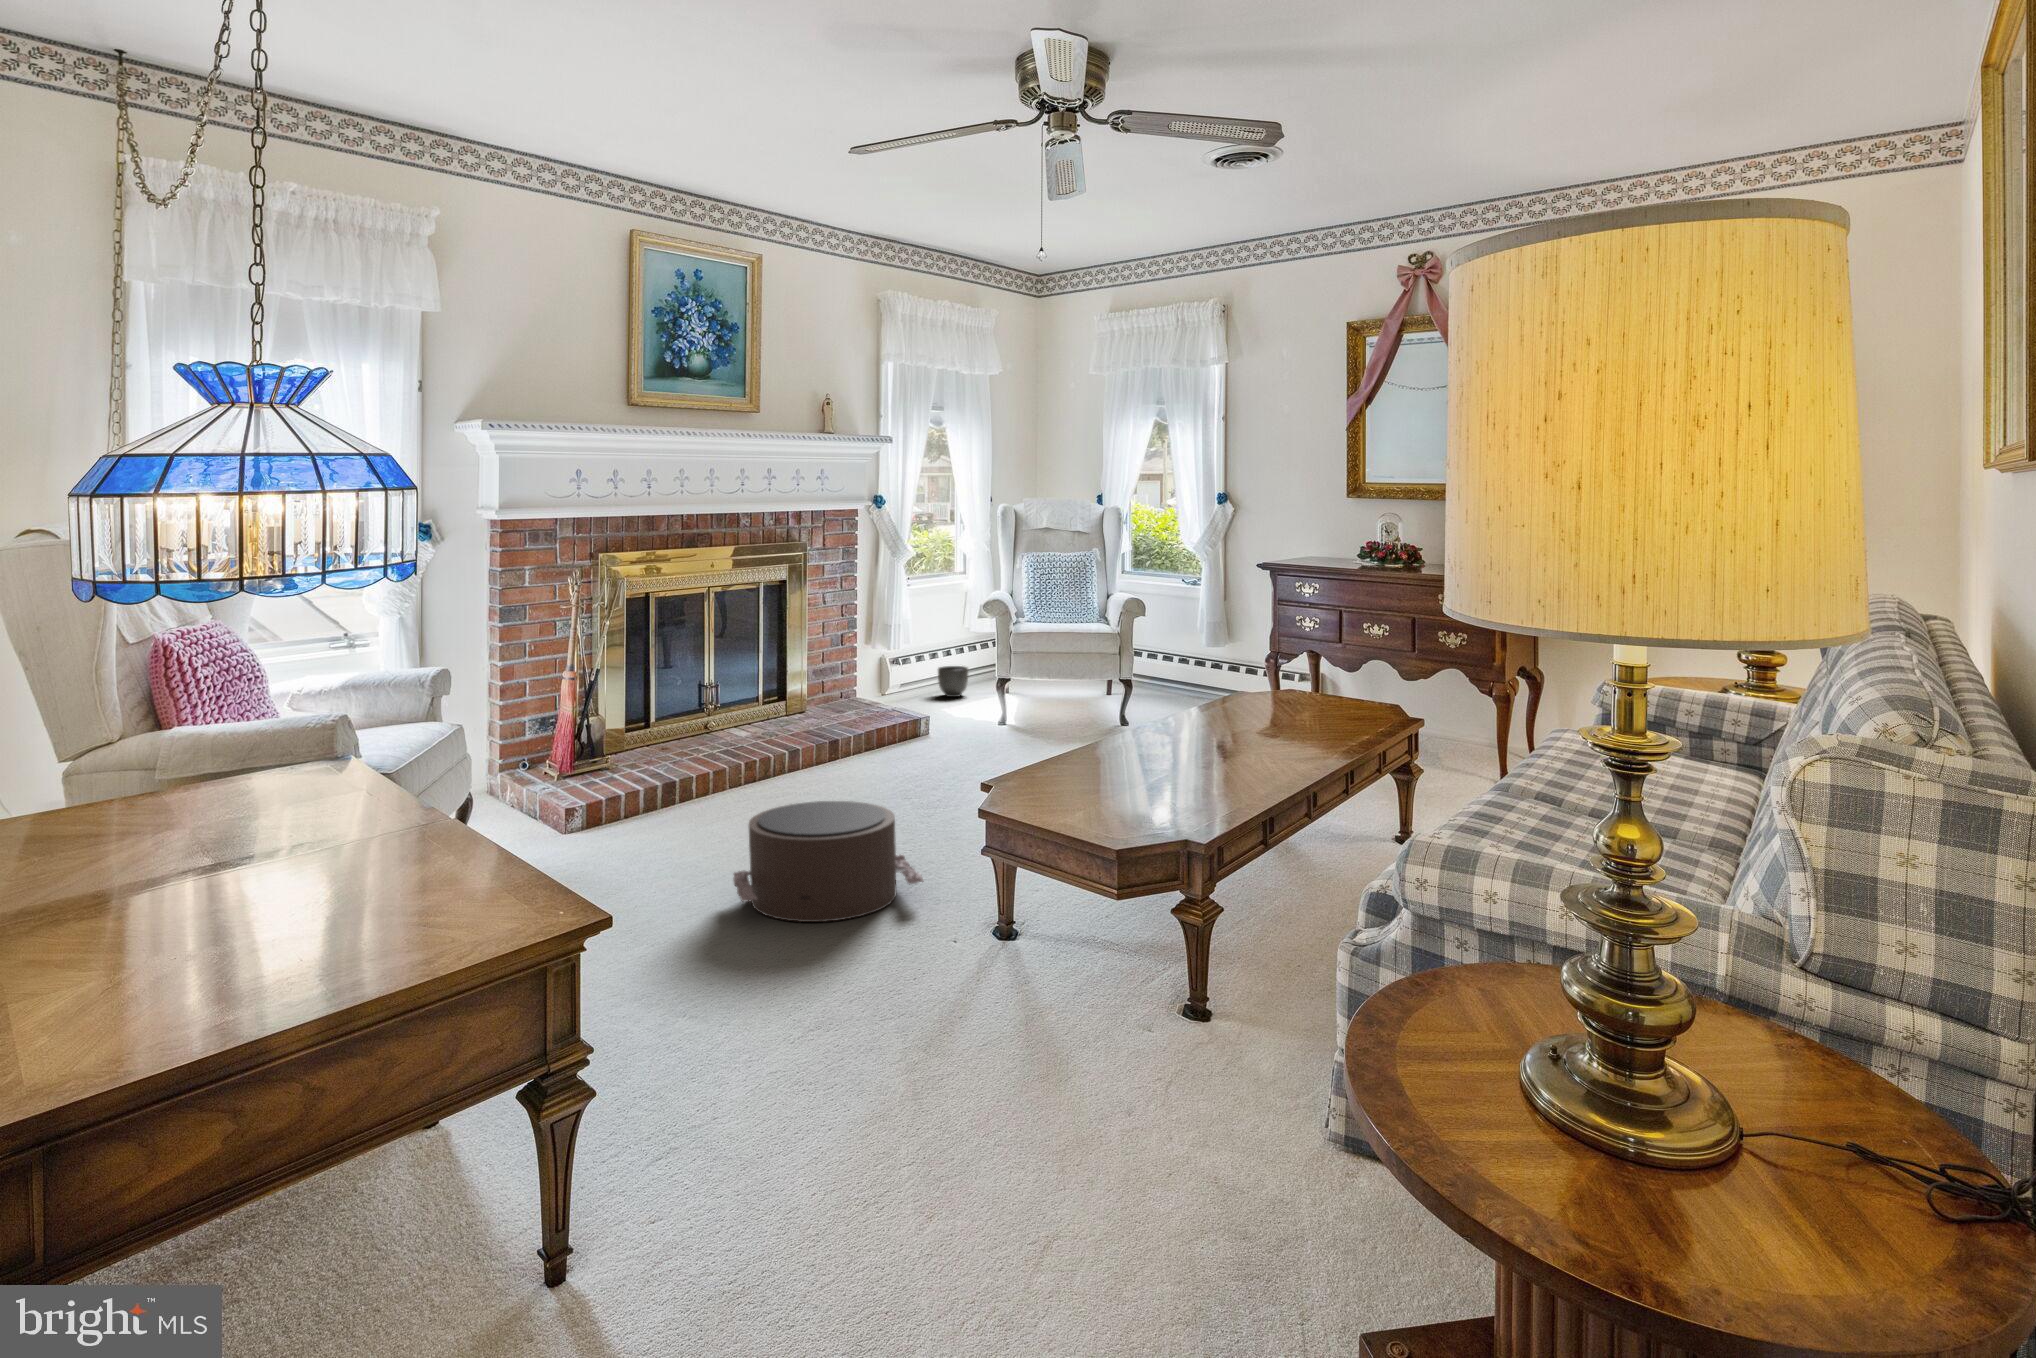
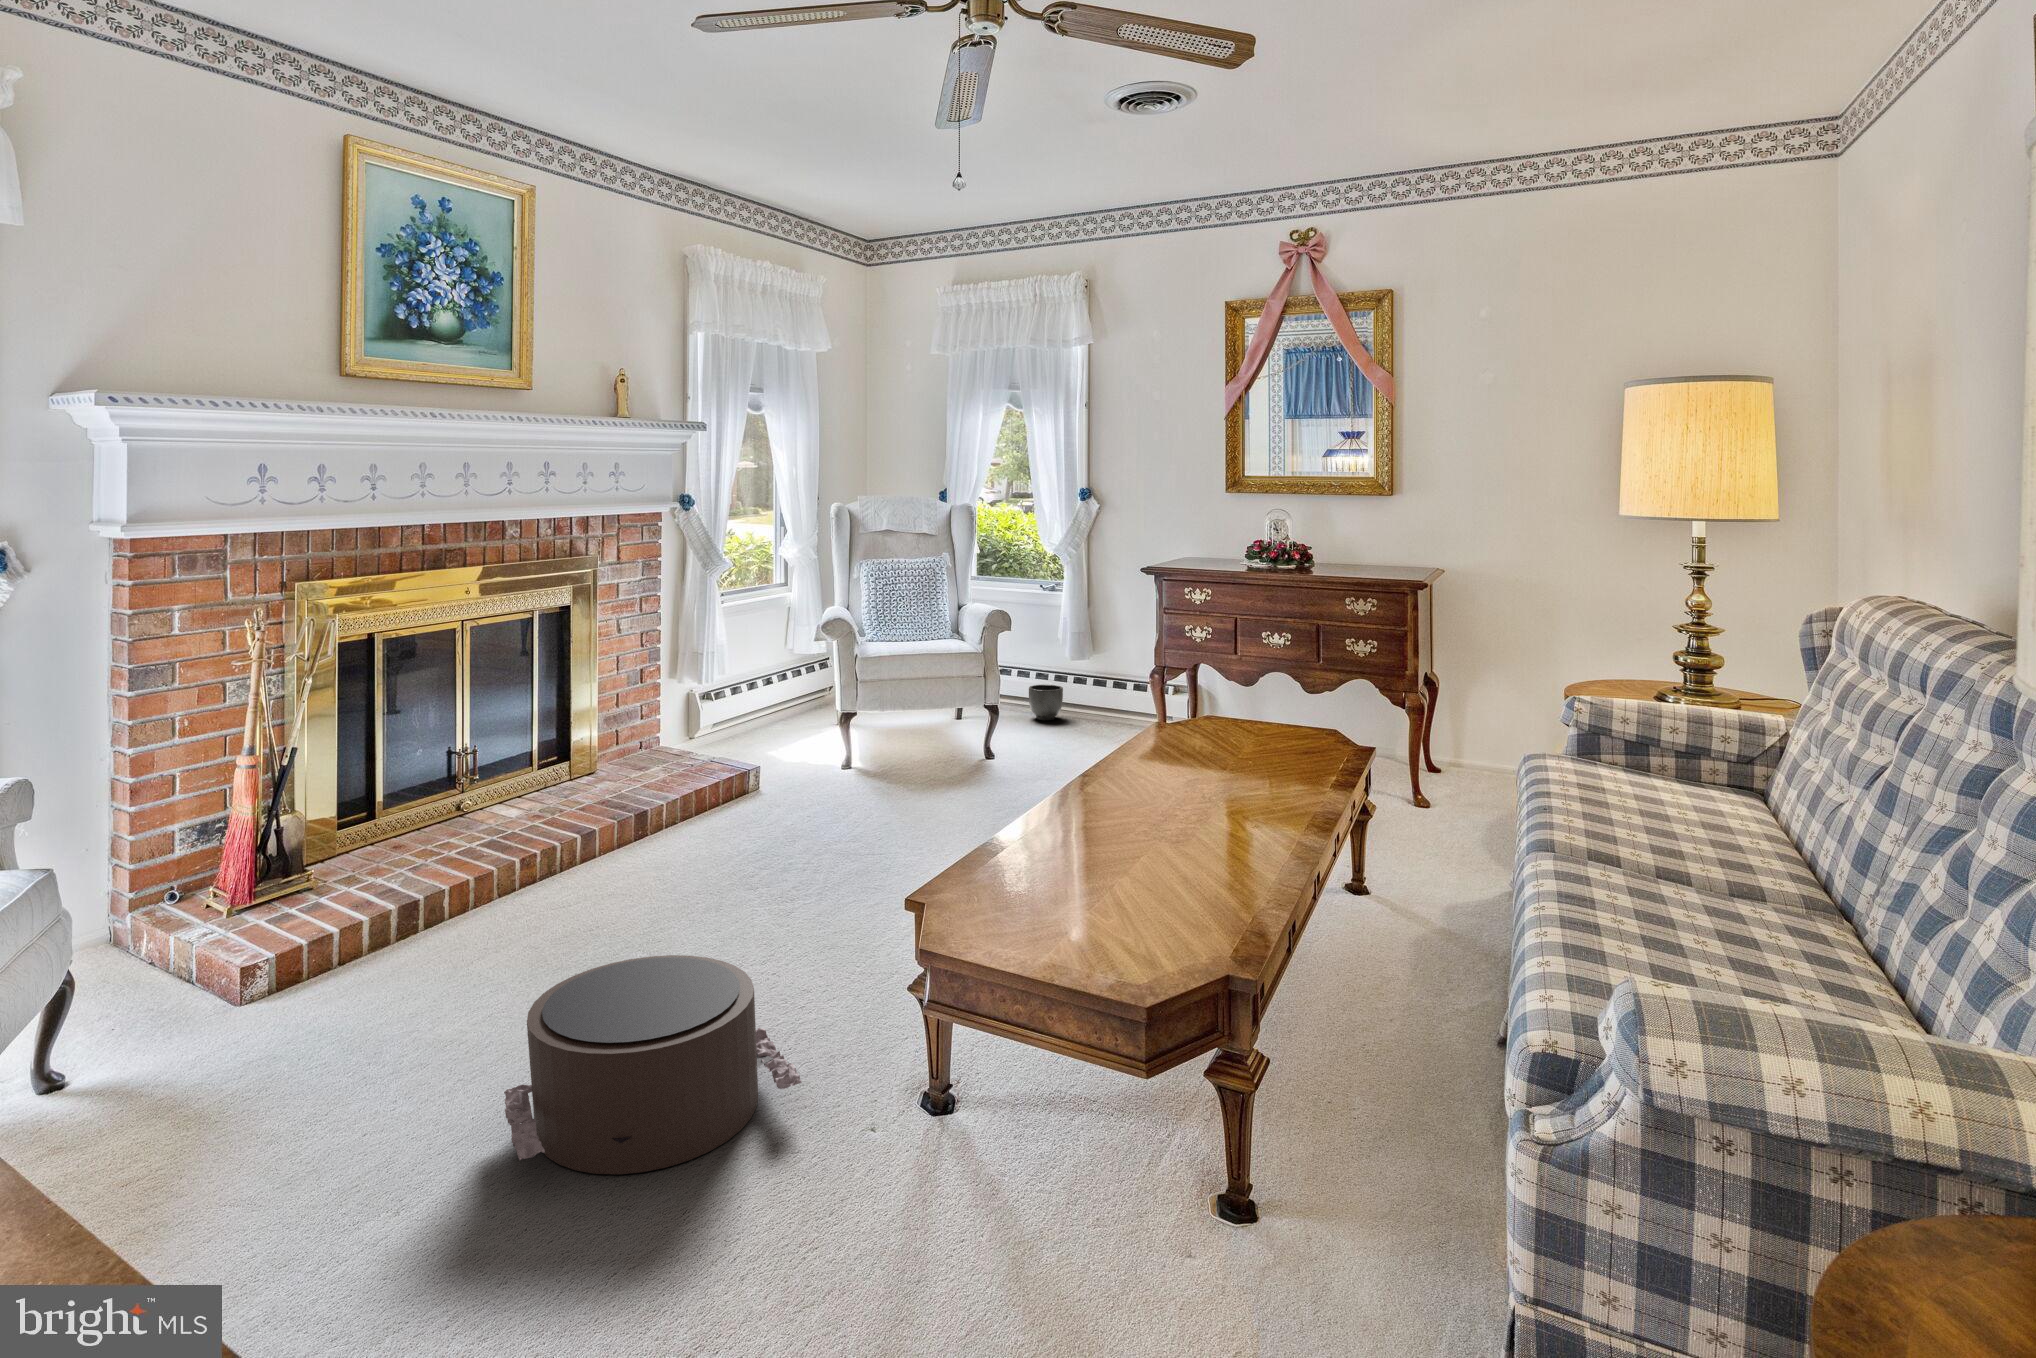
planter: present [938,666,968,697] -> present [1029,685,1063,720]

